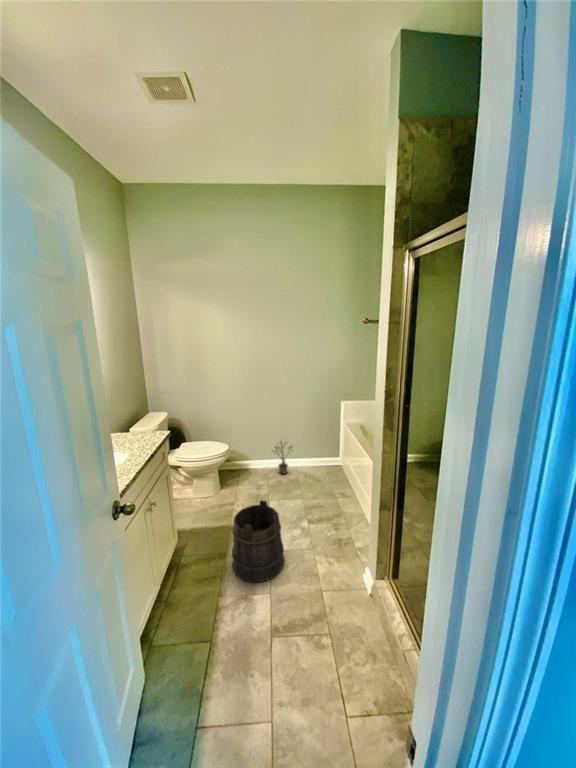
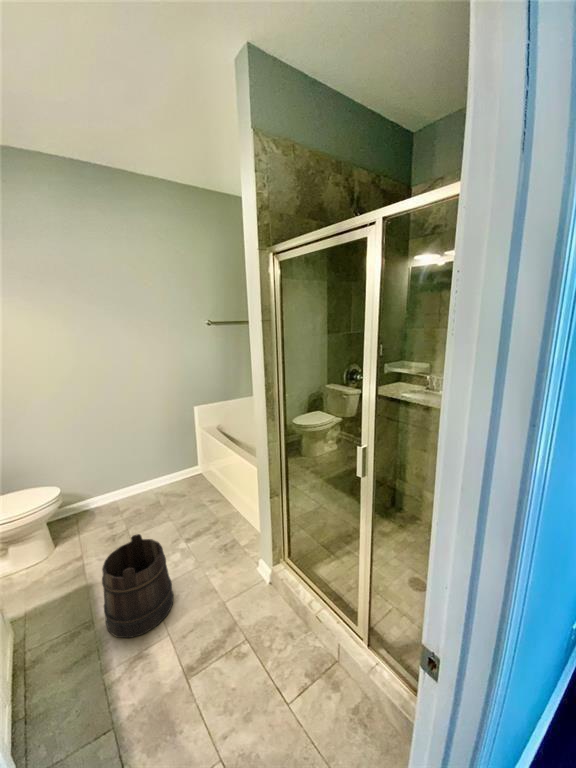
decorative plant: present [269,442,292,473] -> none [116,462,147,504]

